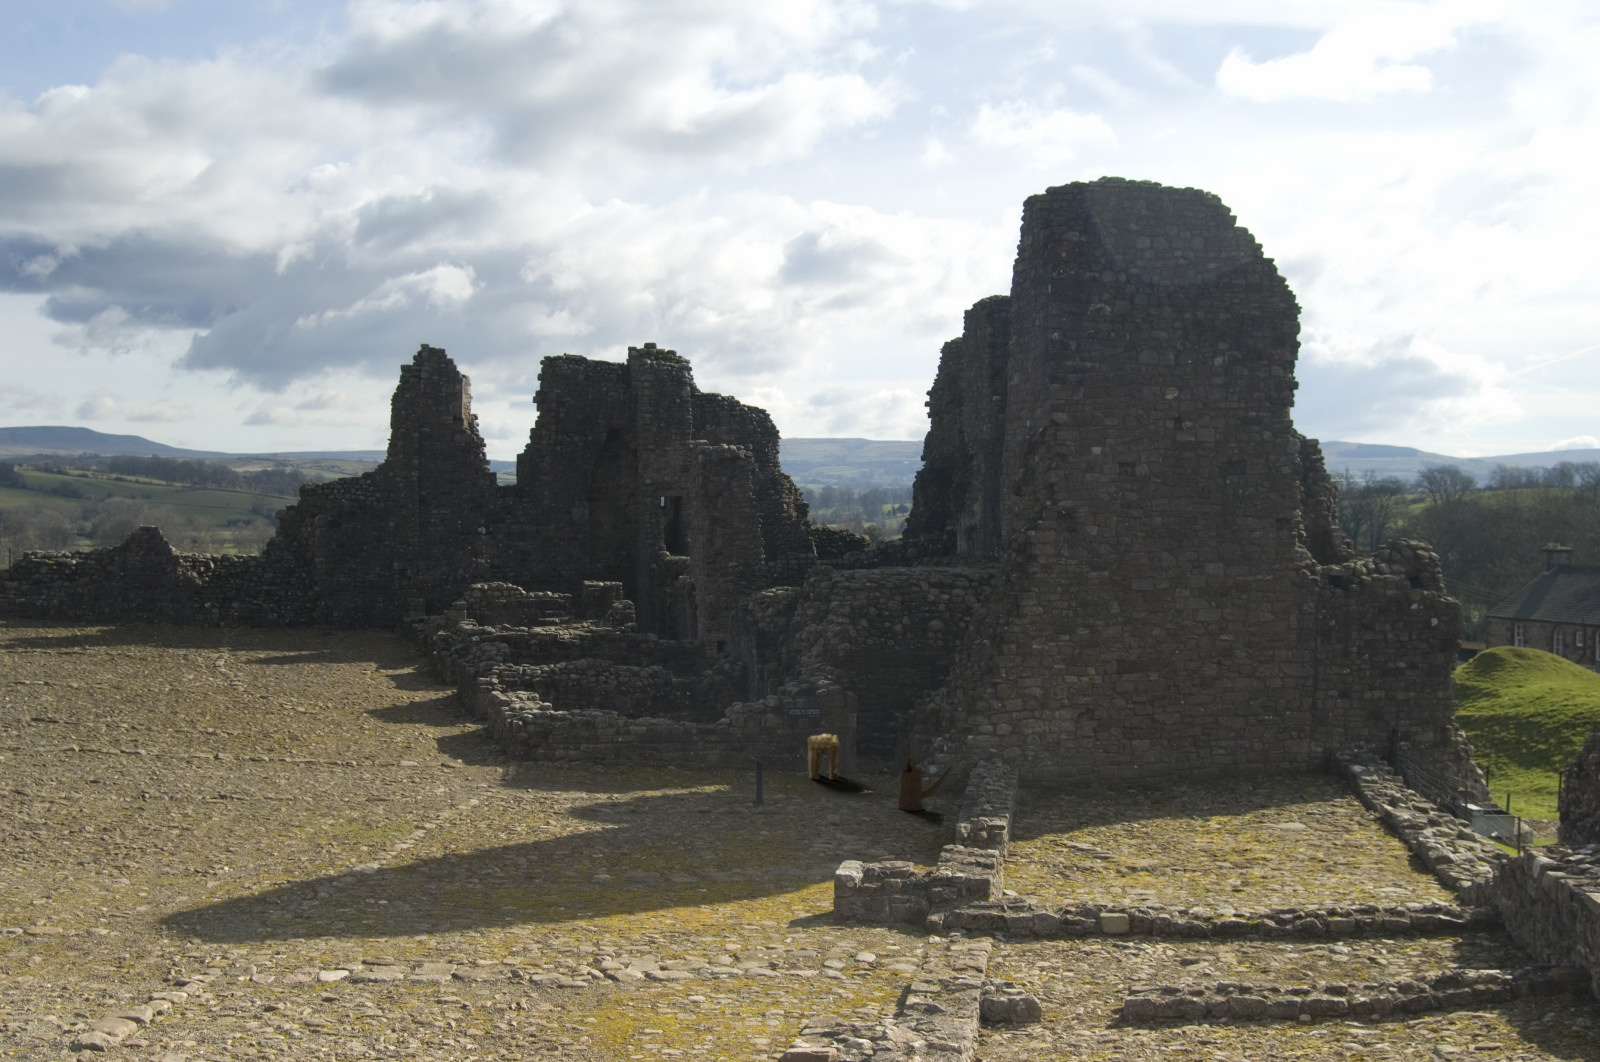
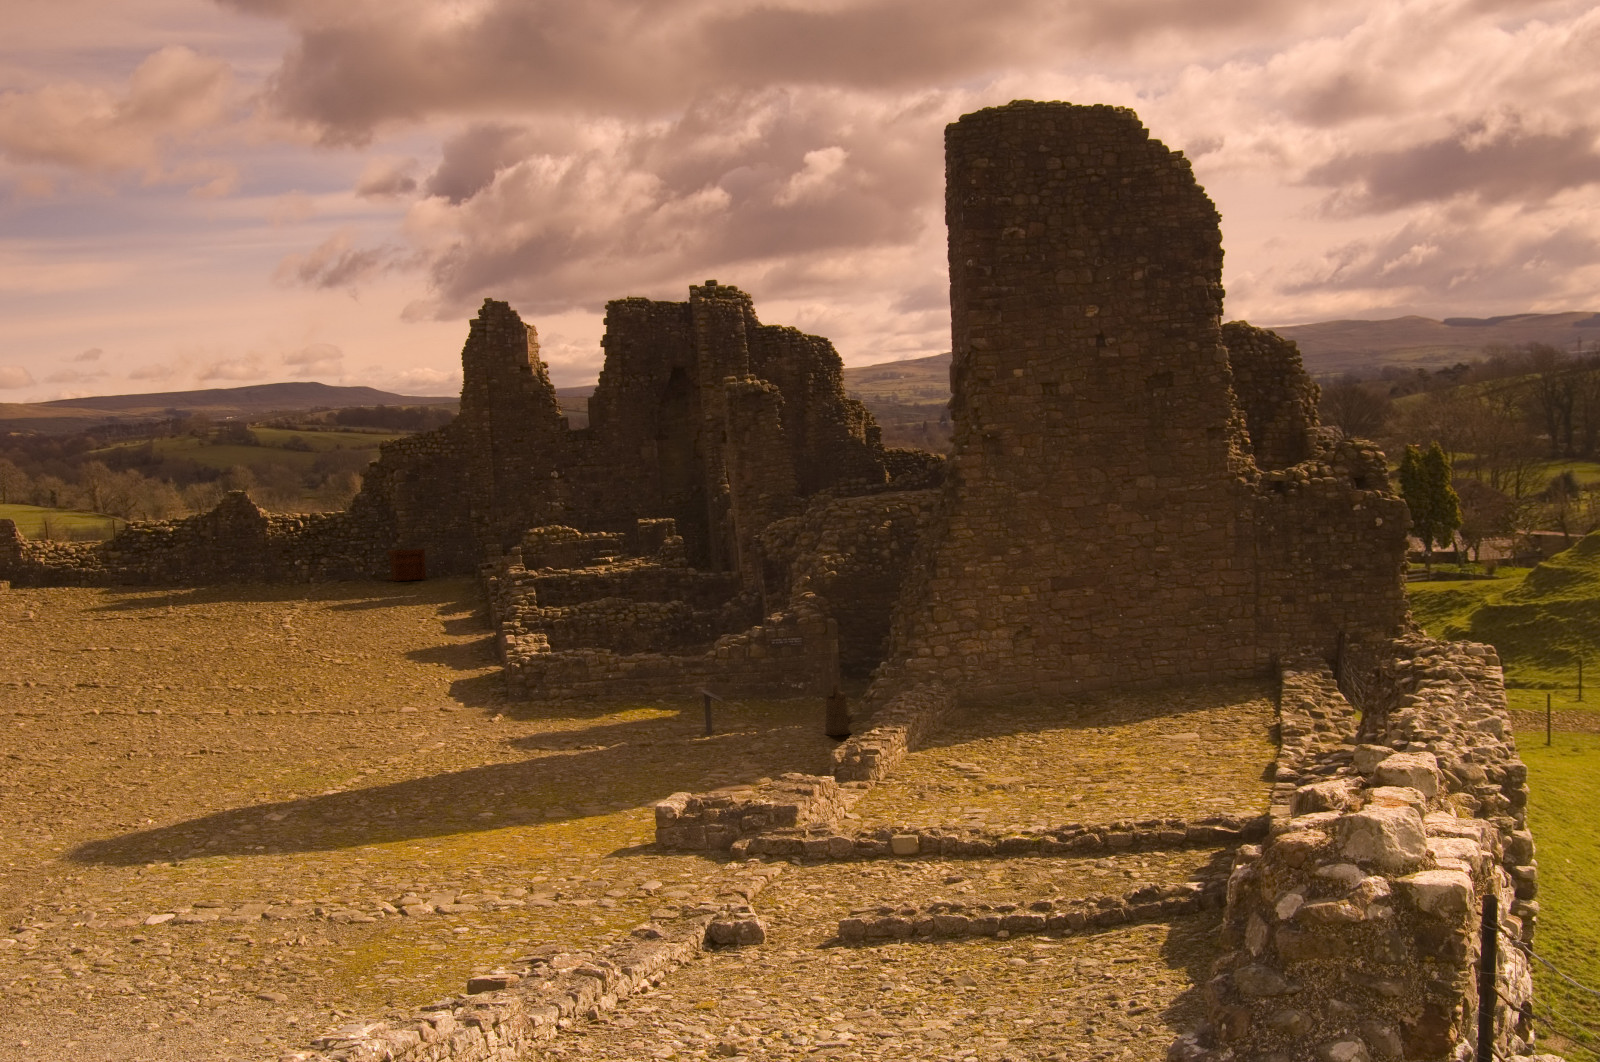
wooden crate: none [299,598,344,631] -> present [388,549,426,581]
stool: present [808,734,840,780] -> none [761,663,796,707]

